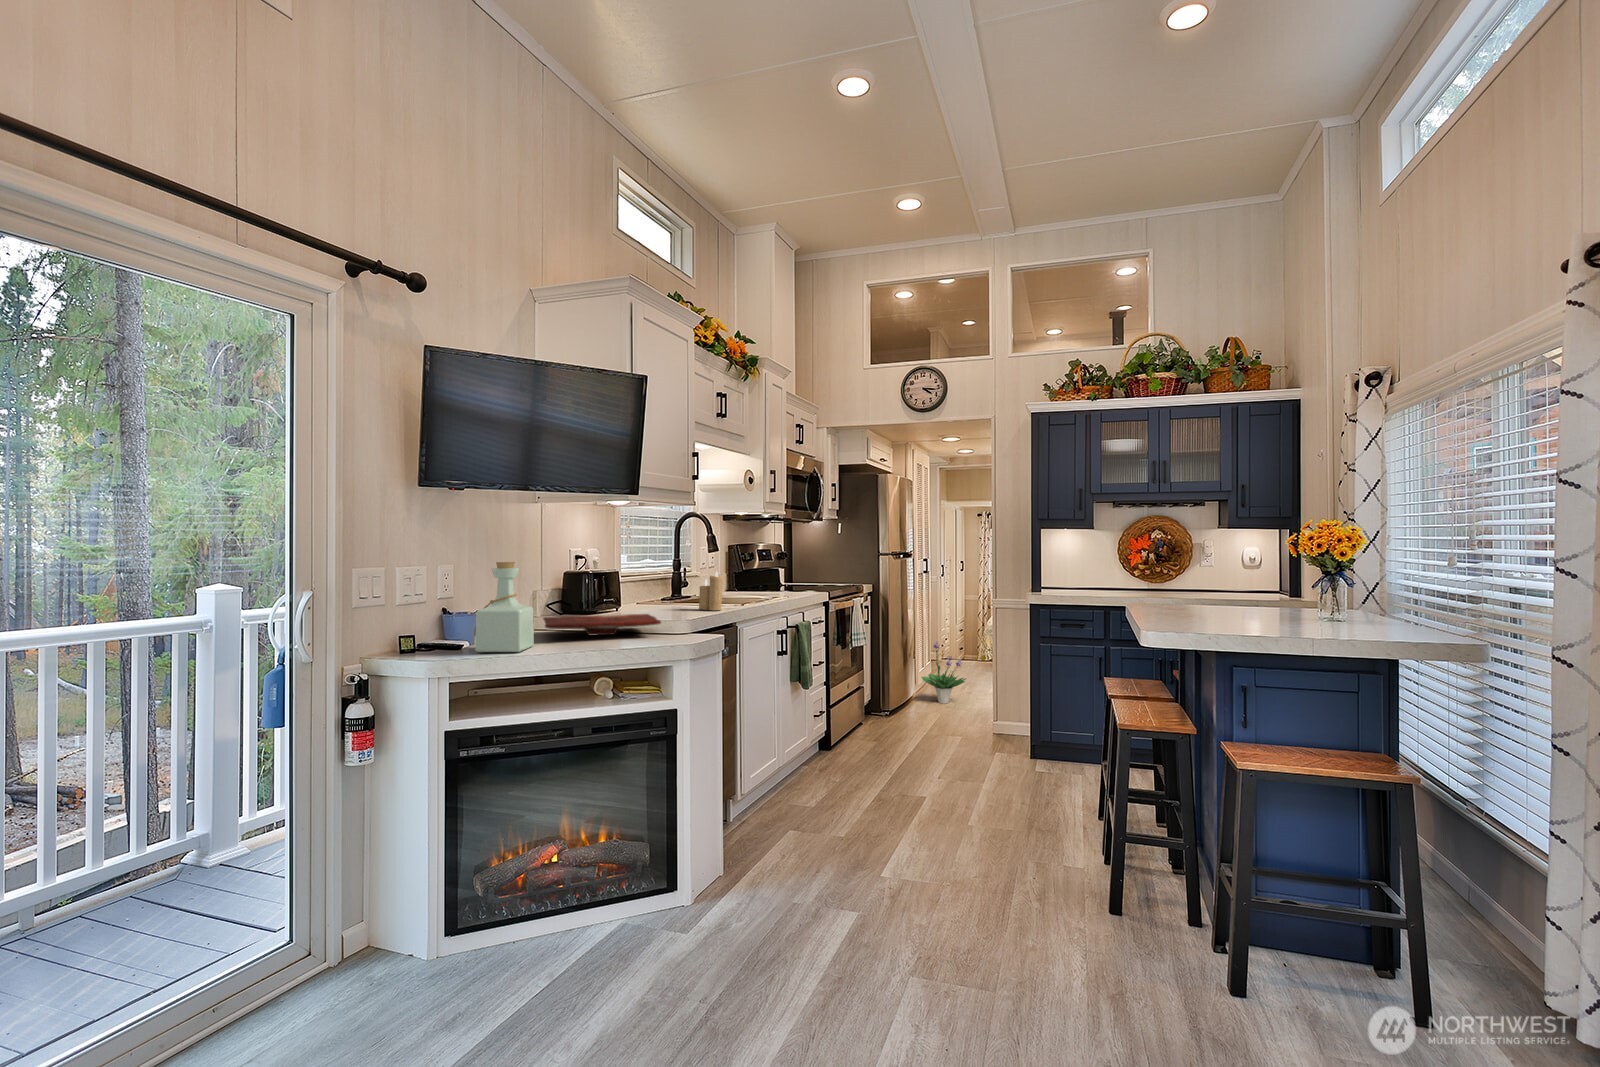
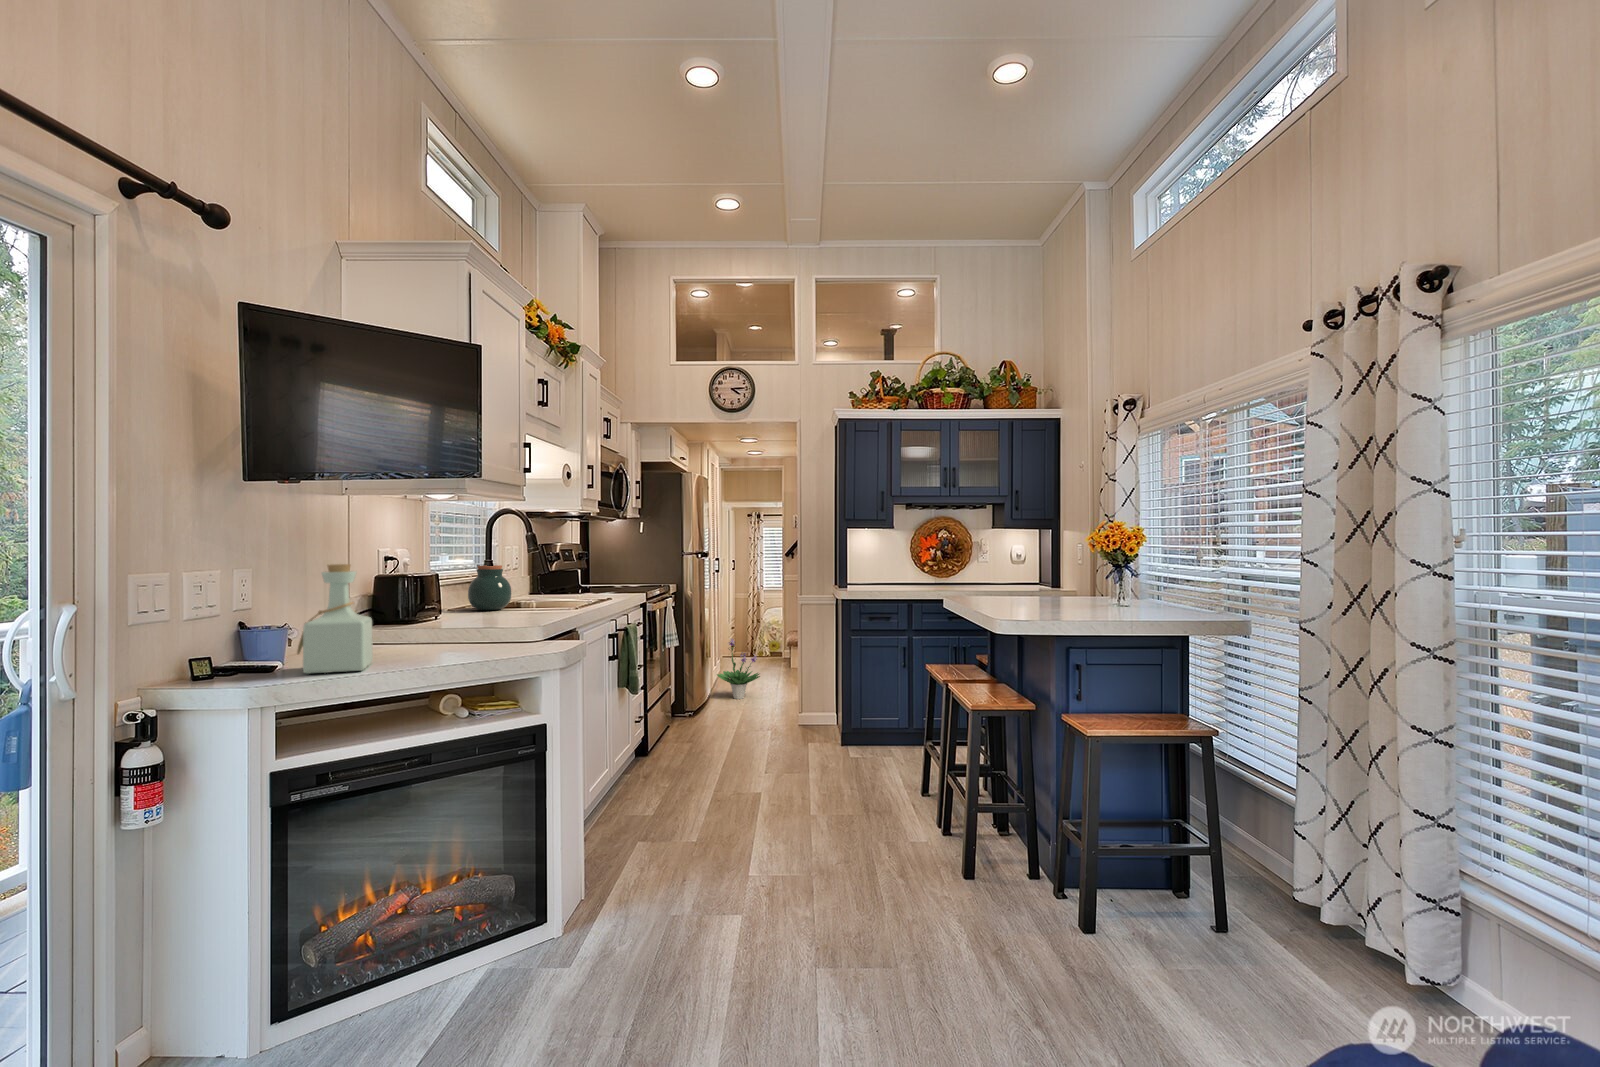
jar: none [654,564,692,605] -> present [468,565,511,610]
candle: present [699,572,723,610] -> none [528,573,556,615]
cutting board: present [543,614,661,635] -> none [366,621,520,647]

